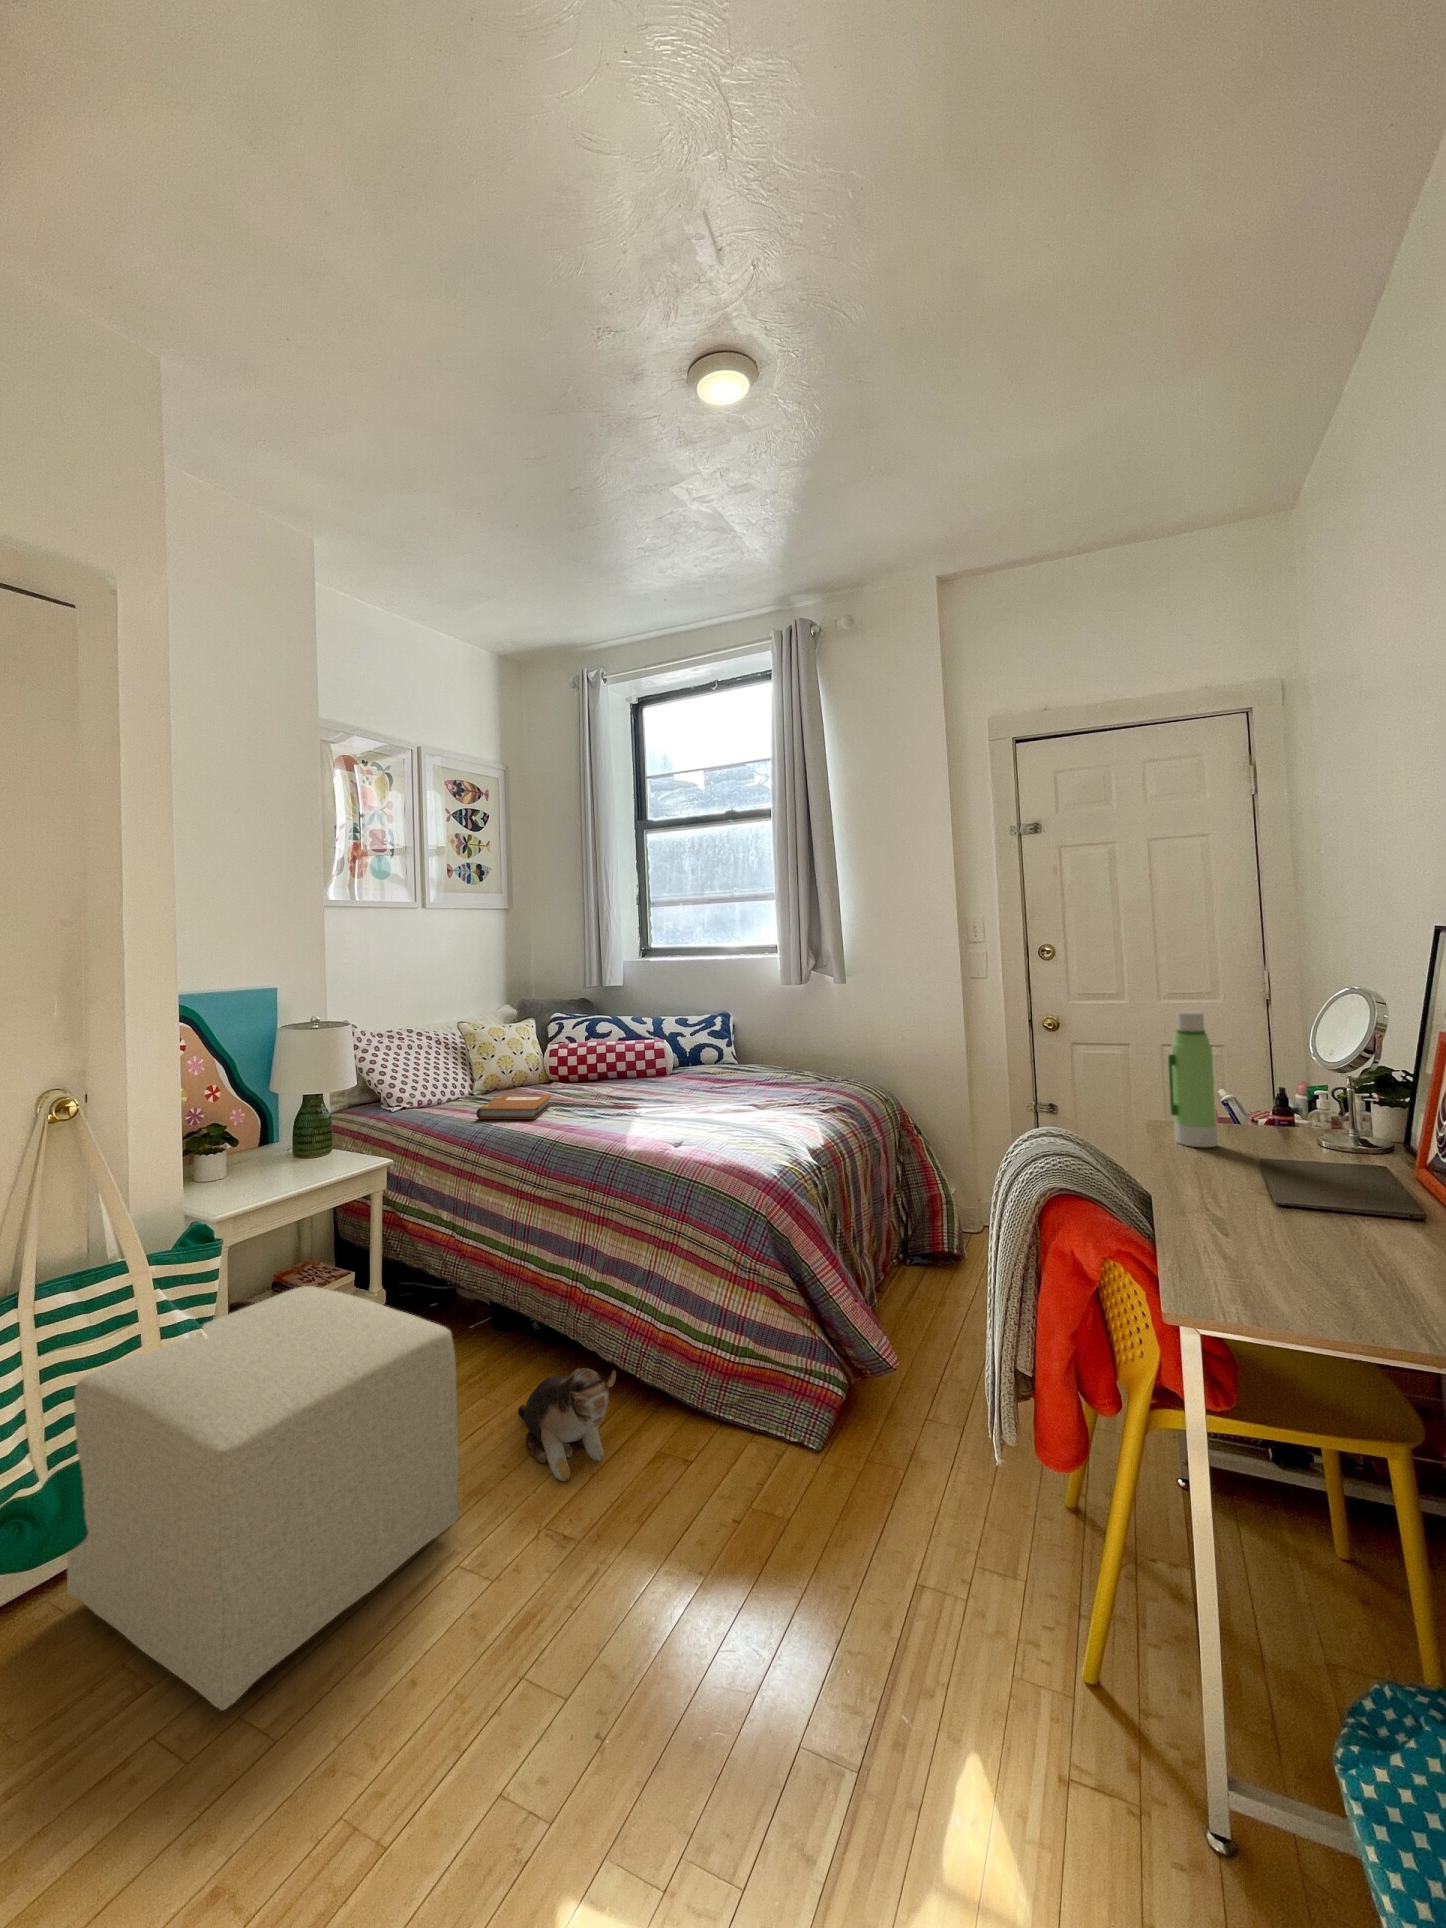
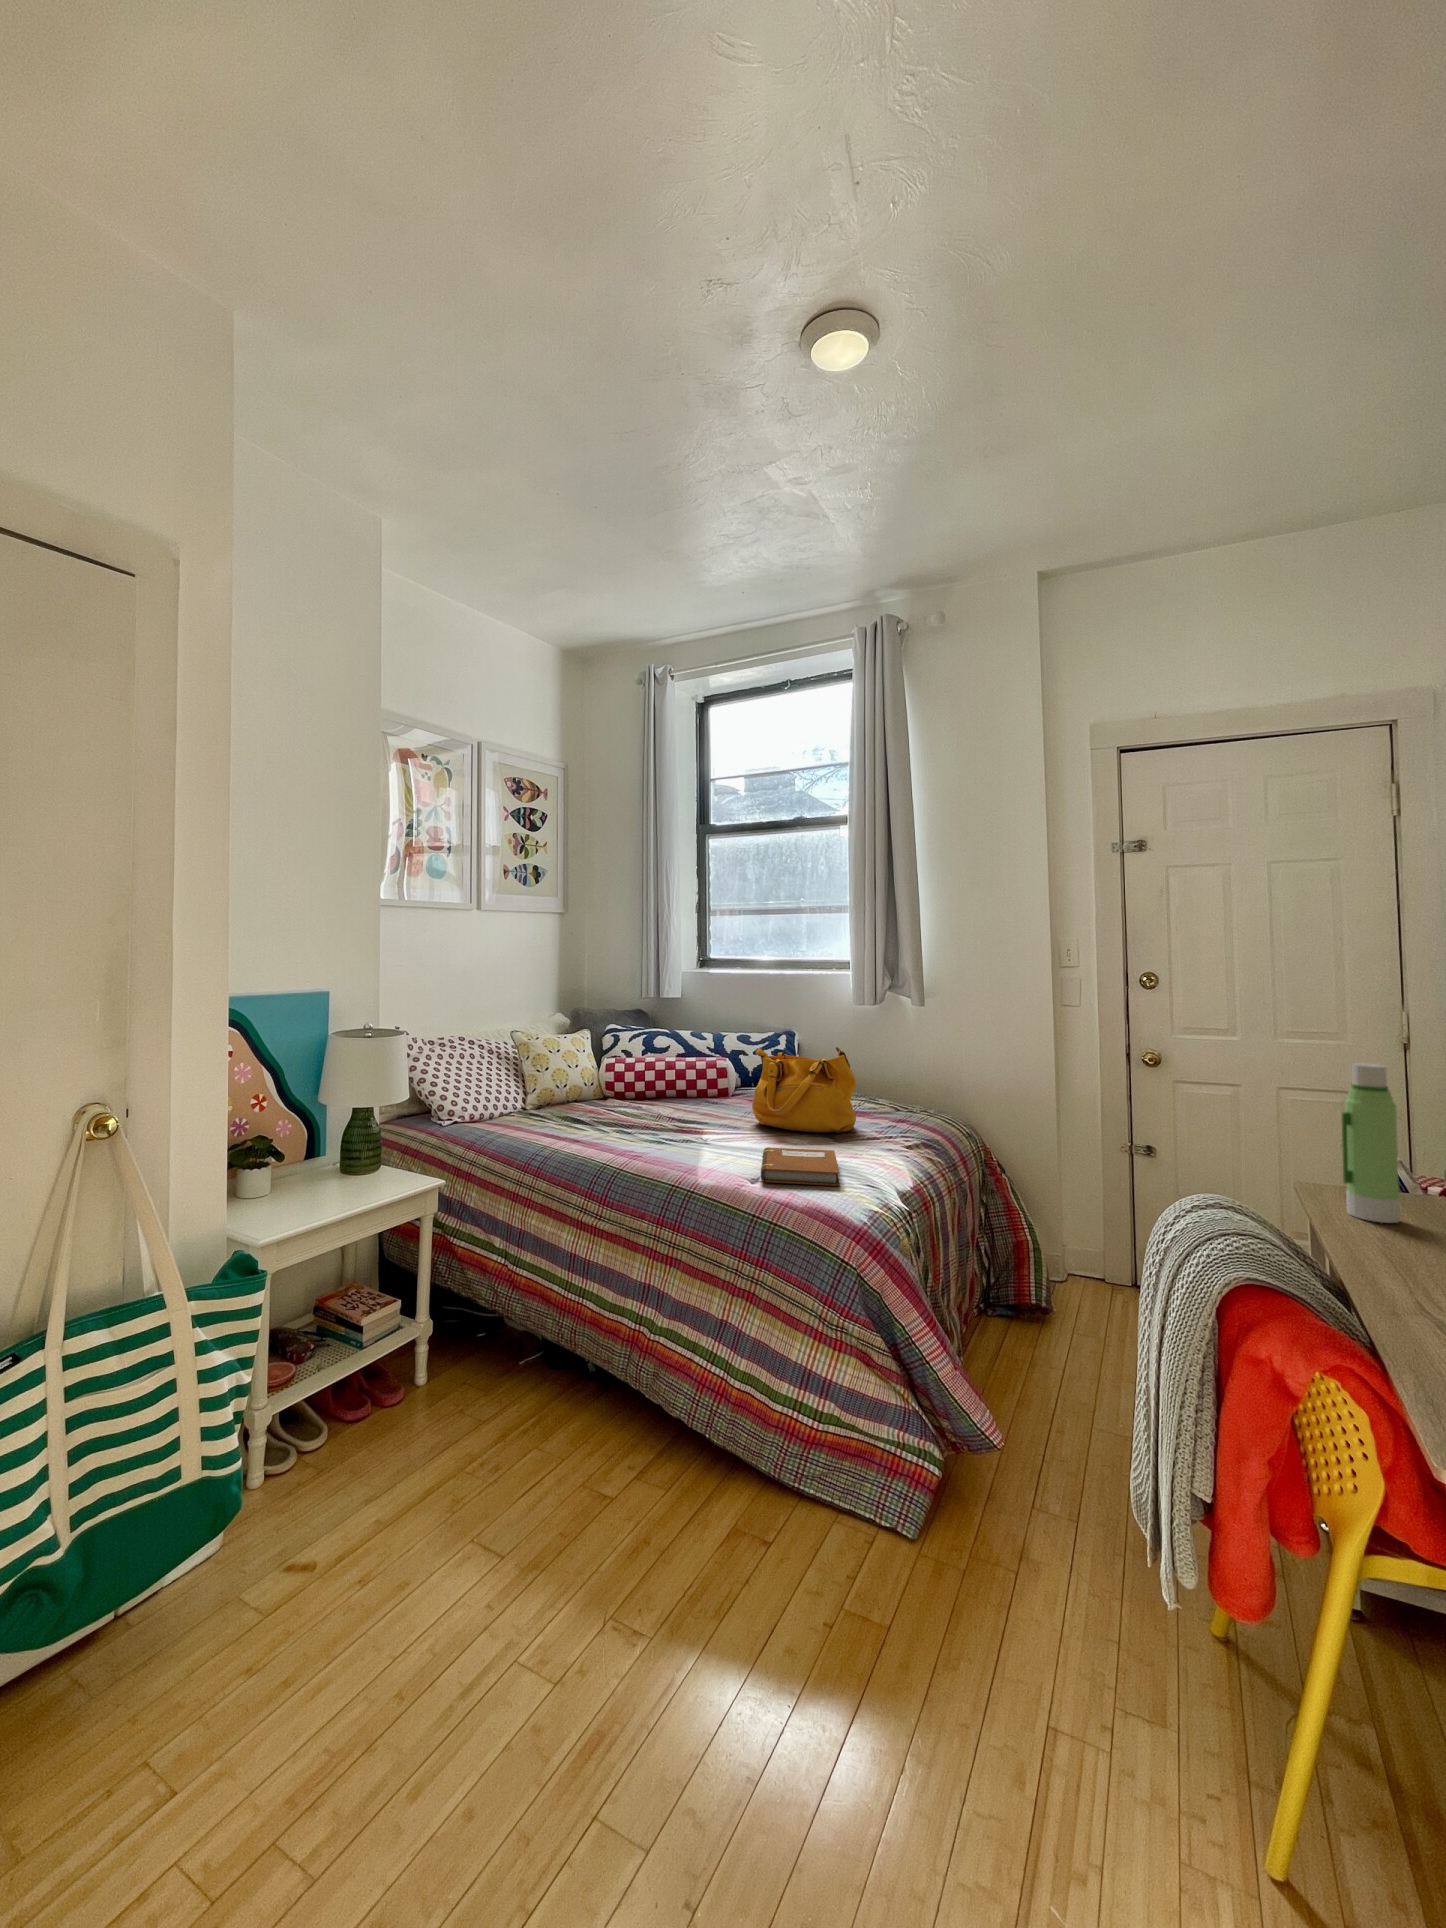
handbag: none [685,1024,780,1103] -> present [752,1047,856,1133]
notebook: present [476,1095,552,1119] -> present [761,1147,839,1186]
ottoman: present [67,1286,459,1710] -> none [87,1324,518,1838]
plush toy: present [518,1368,616,1481] -> none [575,1431,692,1558]

